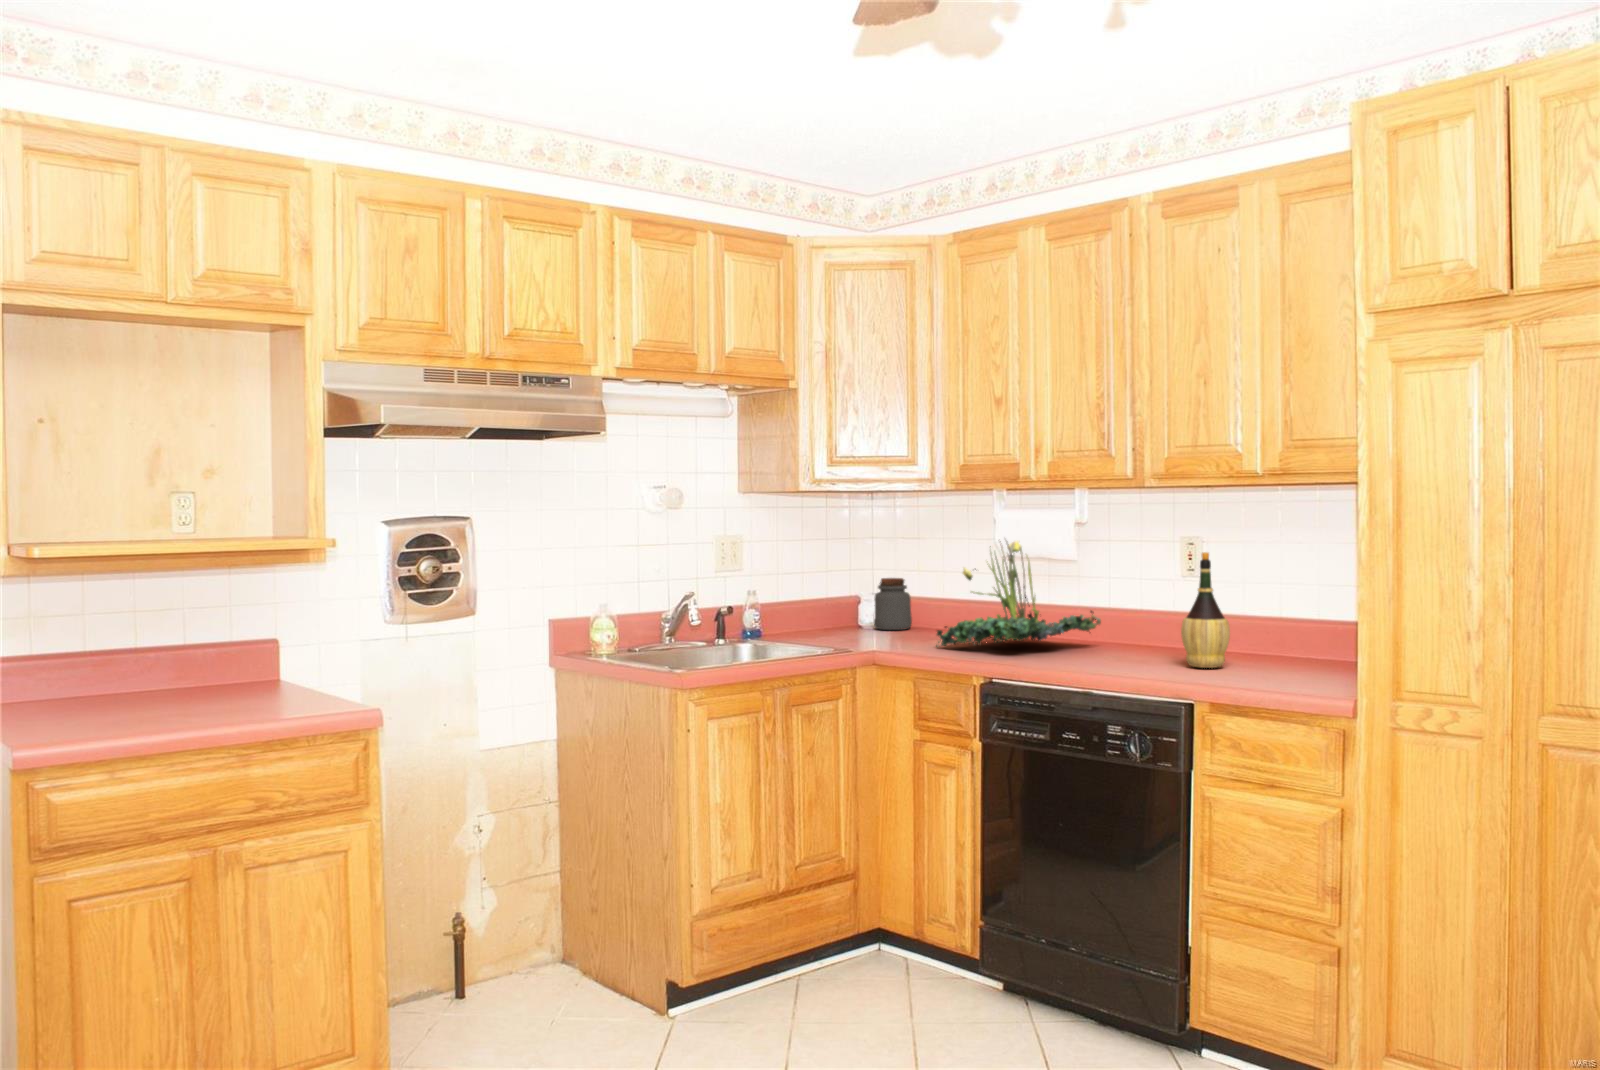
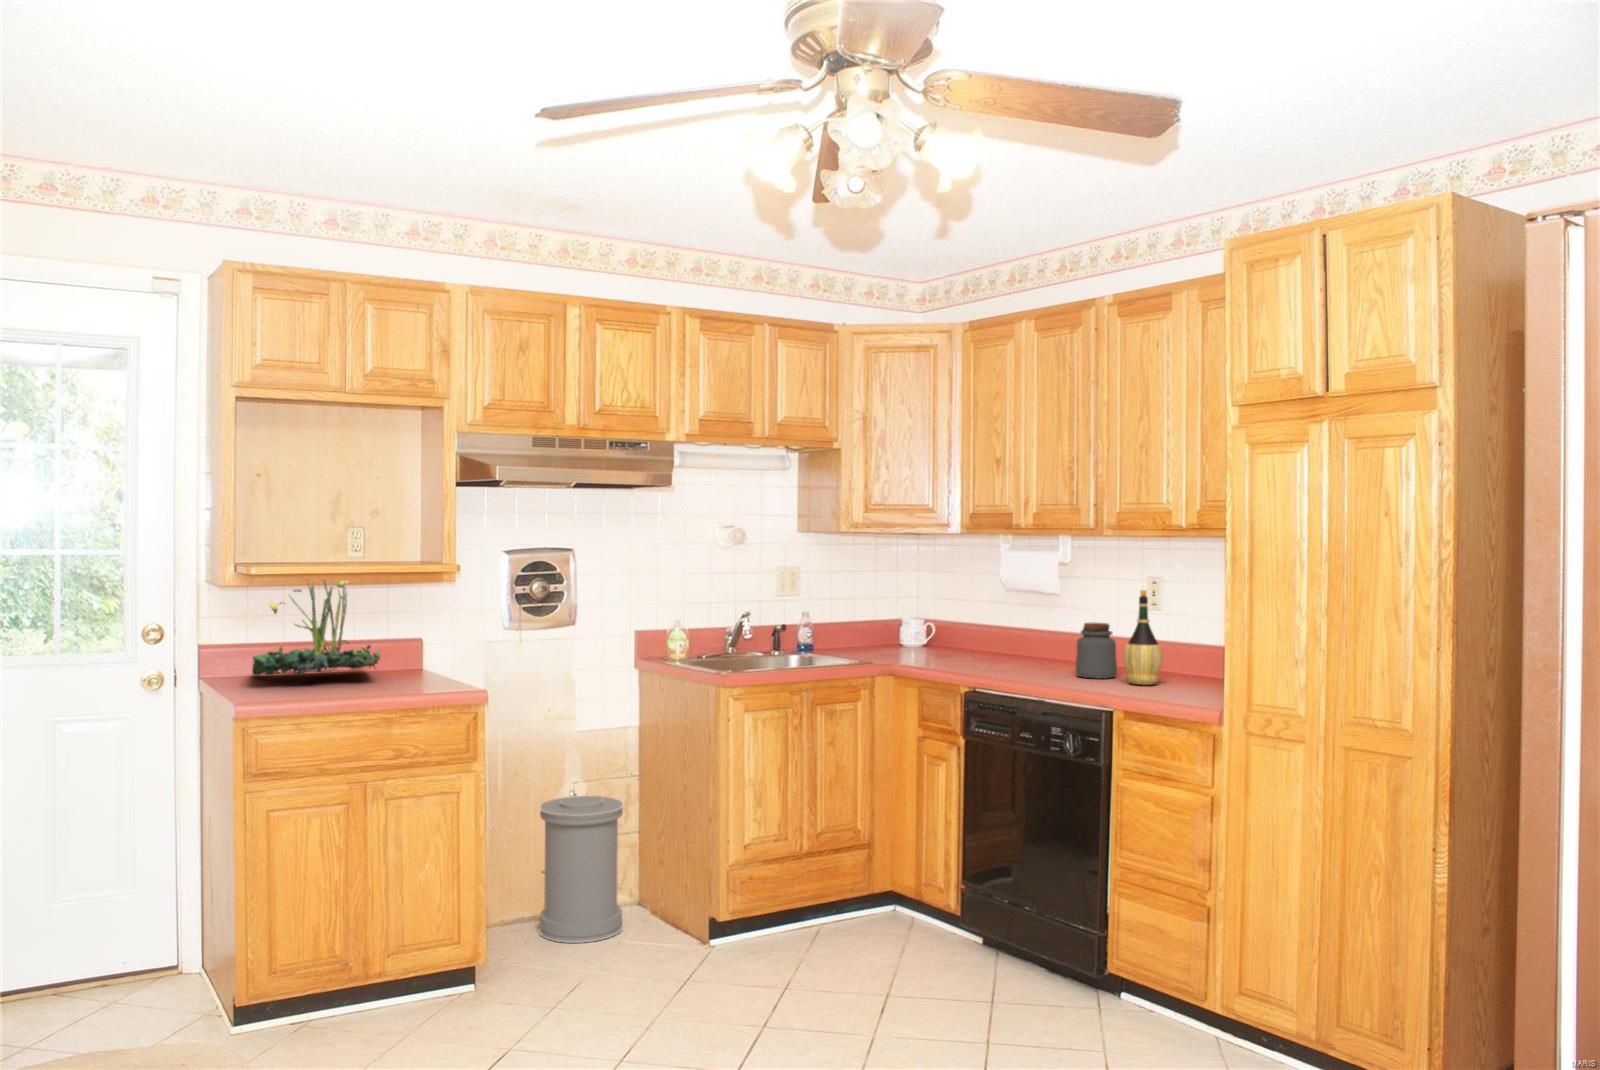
plant: present [936,540,1101,647] -> present [252,580,380,676]
jar: present [874,578,912,630] -> present [1076,623,1117,678]
trash can: none [439,833,553,1028] -> present [539,796,624,943]

